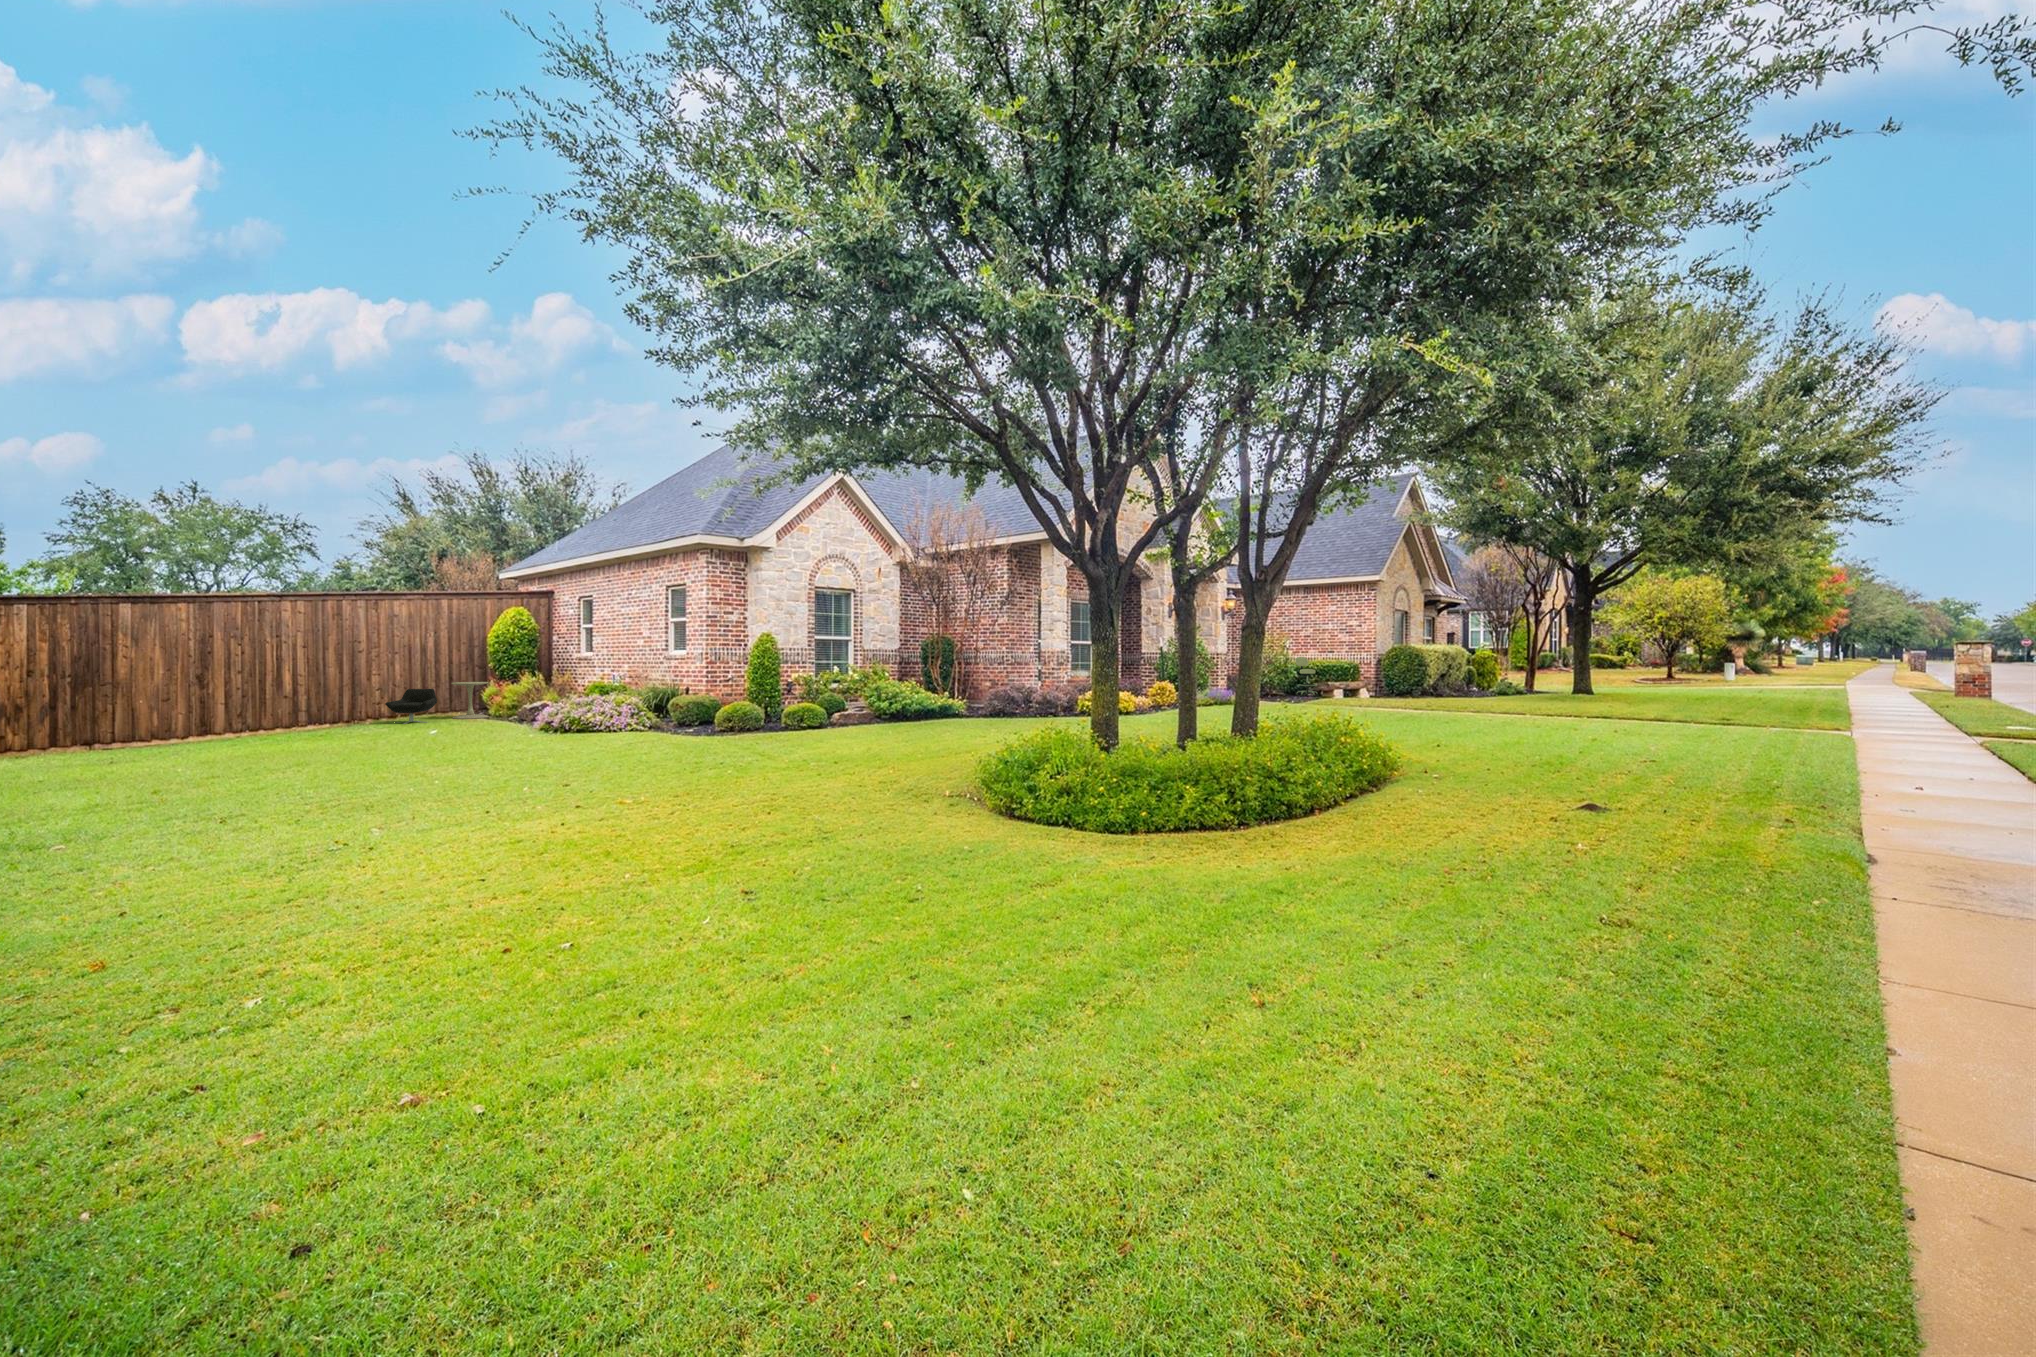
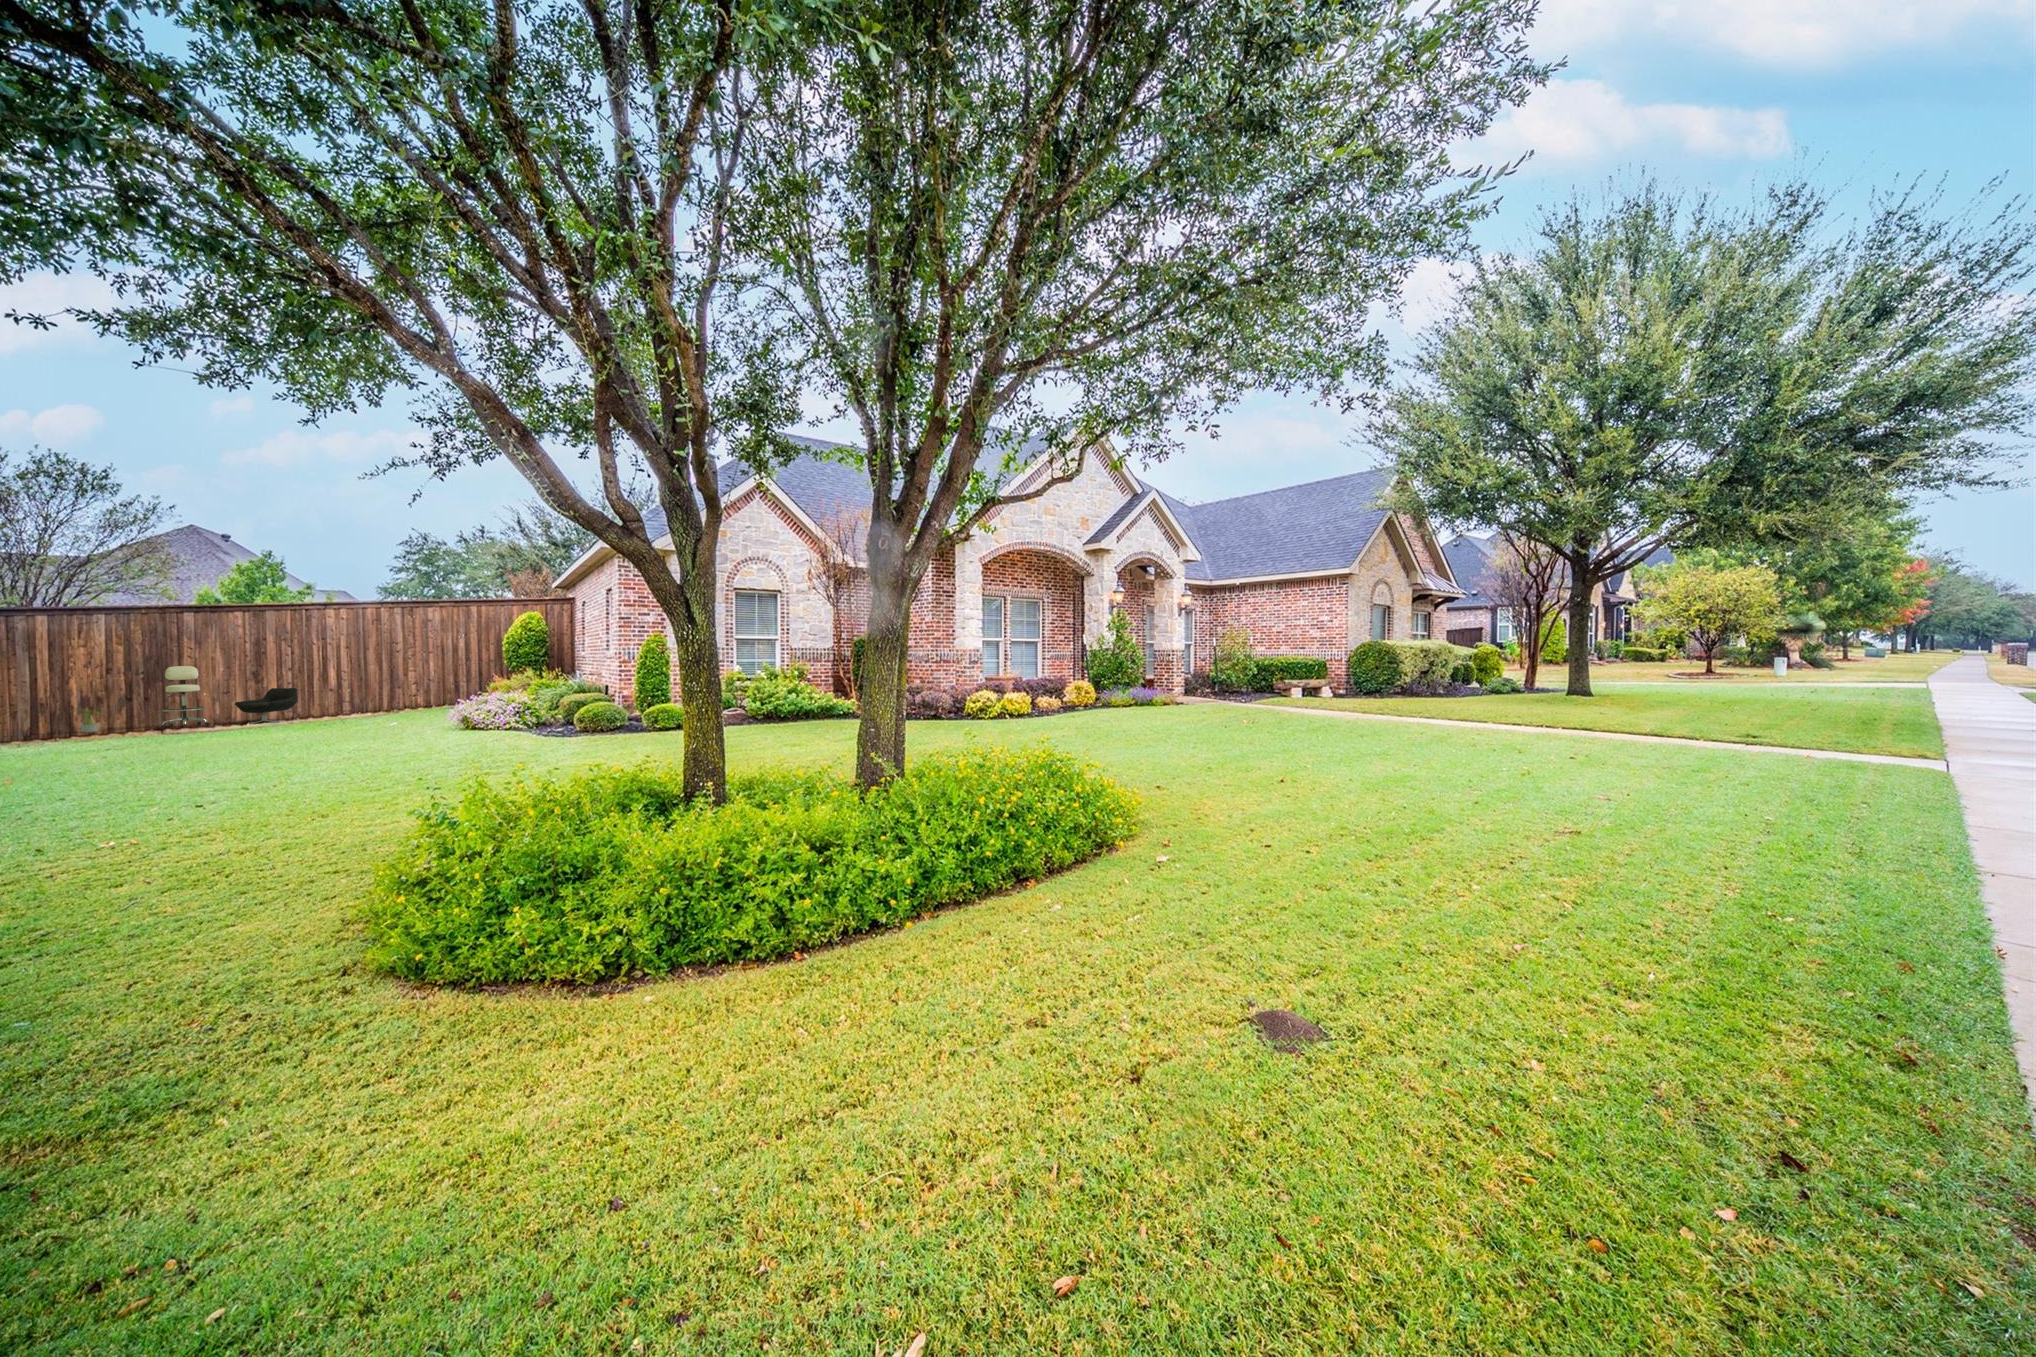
stool: present [1296,657,1318,697] -> present [160,666,210,728]
pedestal table: present [452,682,489,719] -> none [323,681,367,718]
potted plant: none [252,707,282,731] -> present [70,710,102,733]

